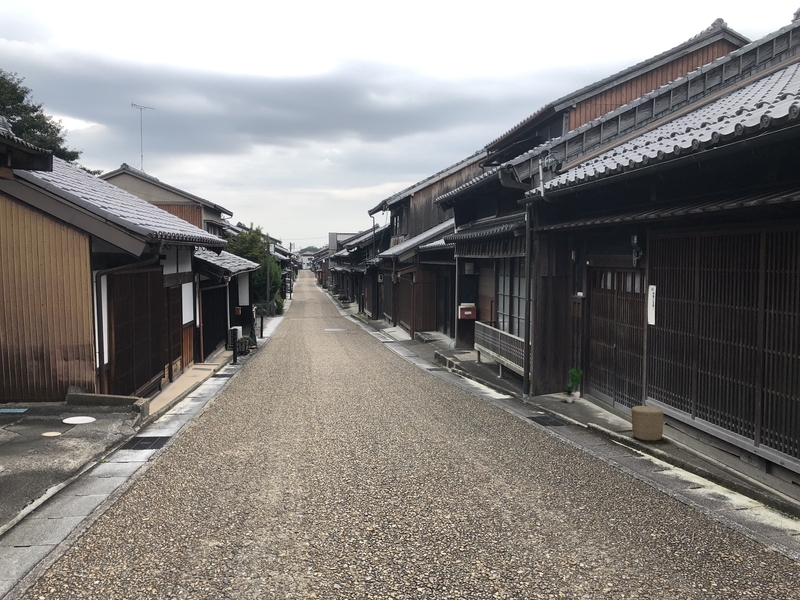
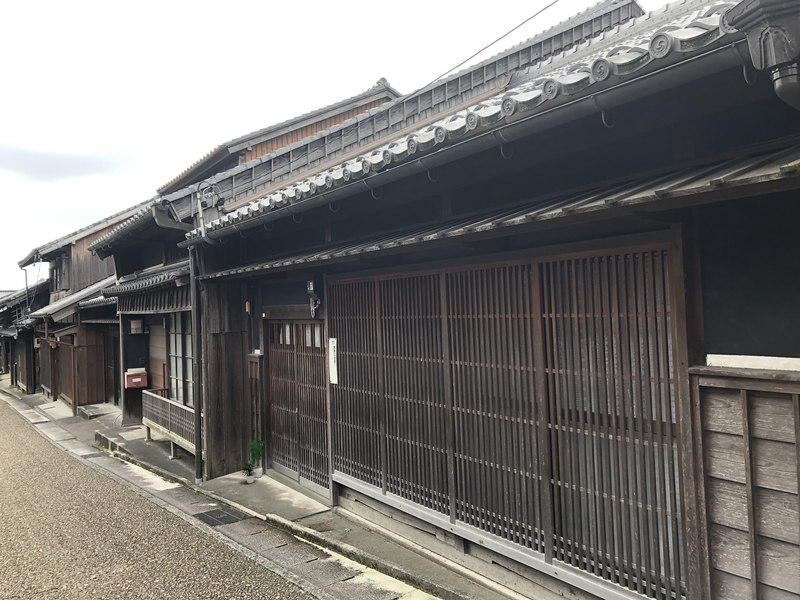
woven basket: present [631,406,664,441] -> none [317,484,353,529]

